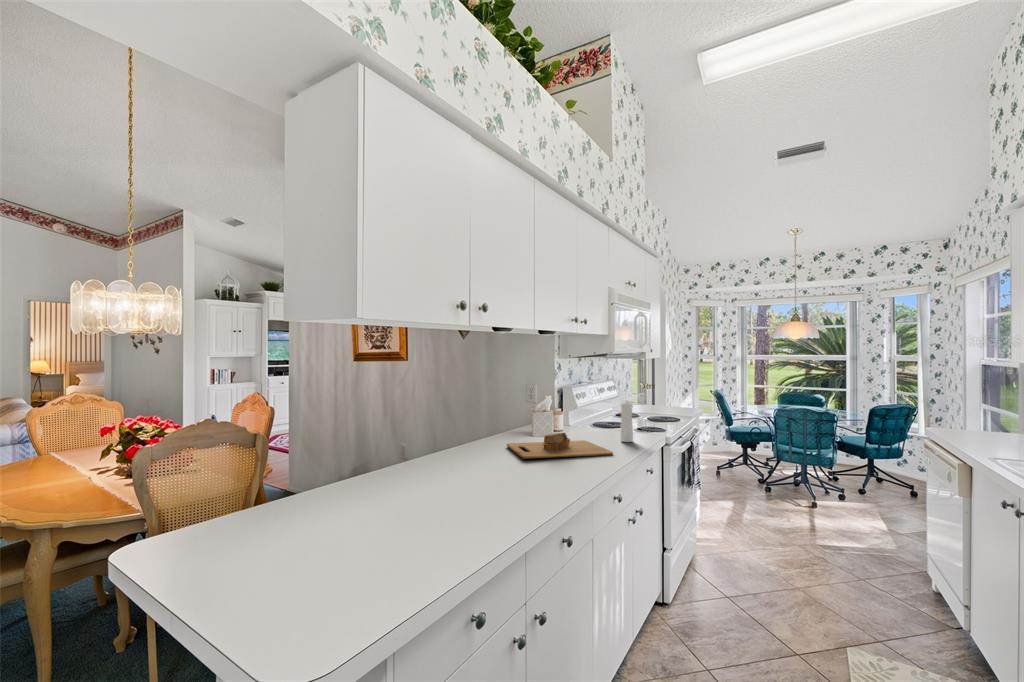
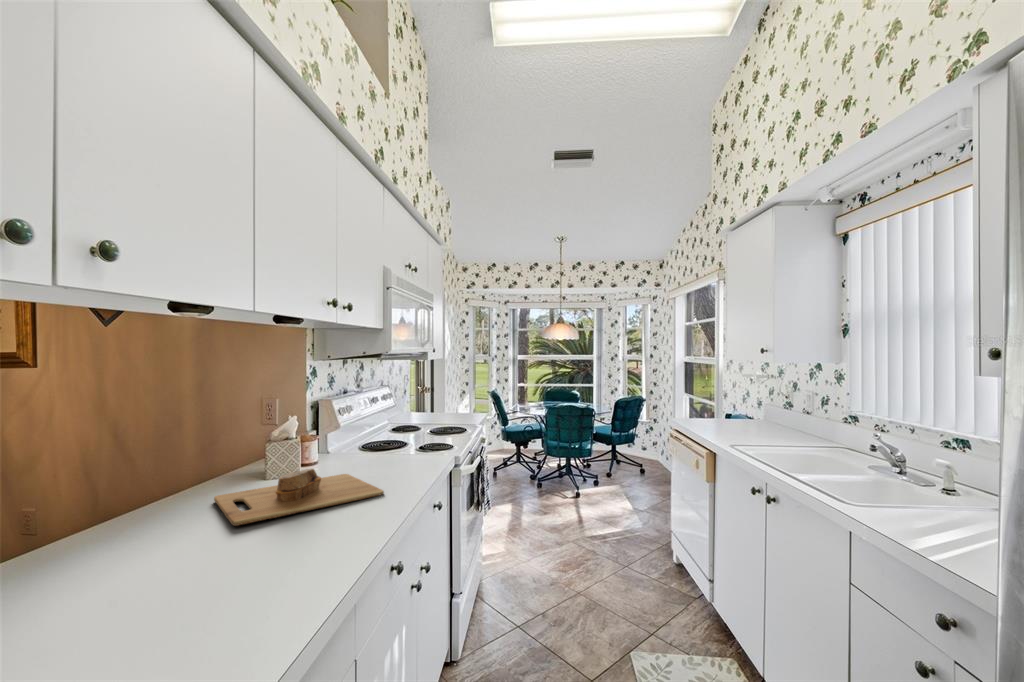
pepper mill: present [620,394,646,442] -> none [395,404,429,469]

